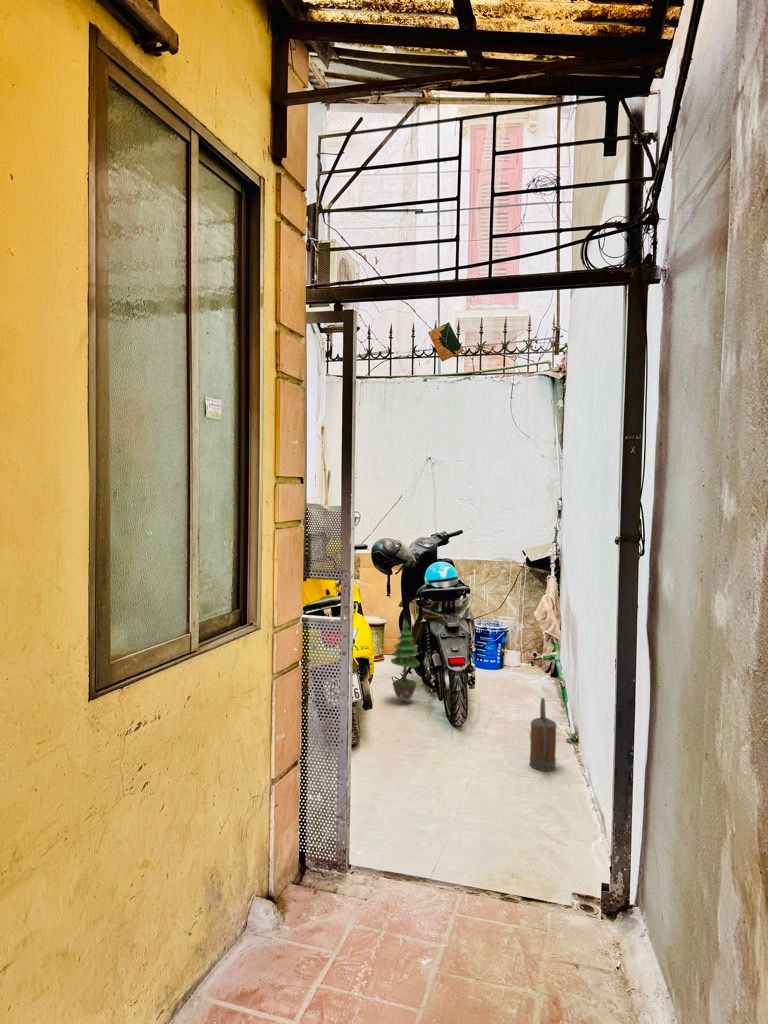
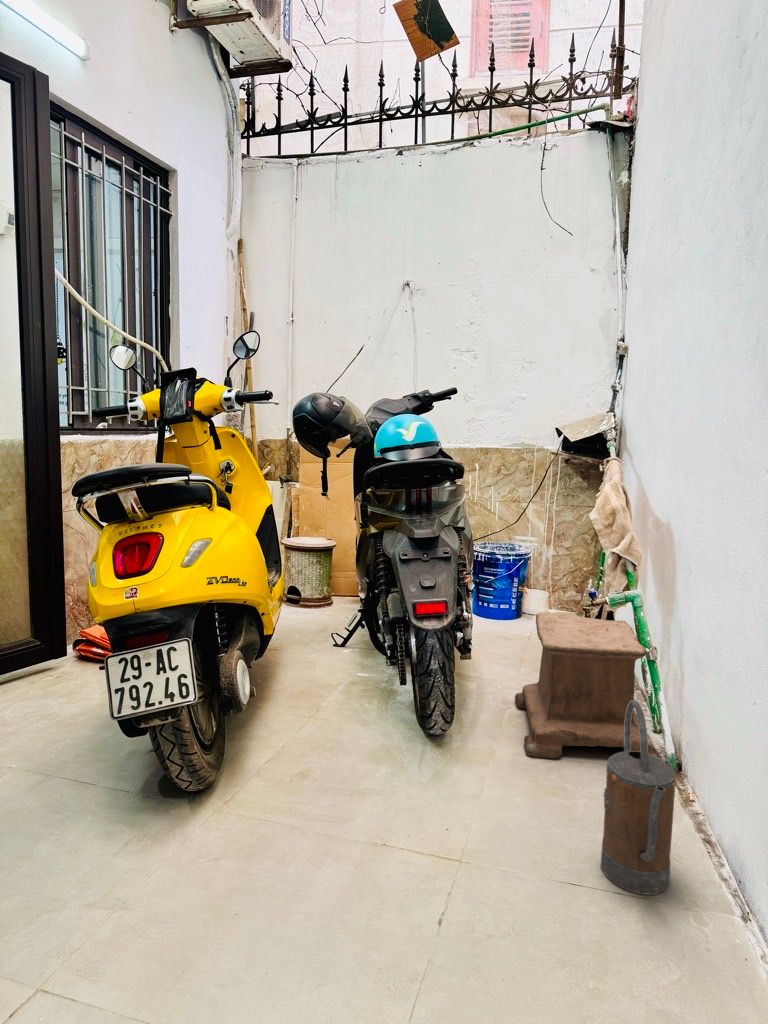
potted tree: present [391,620,420,702] -> none [314,529,370,681]
stool: none [498,664,565,736] -> present [515,612,662,760]

